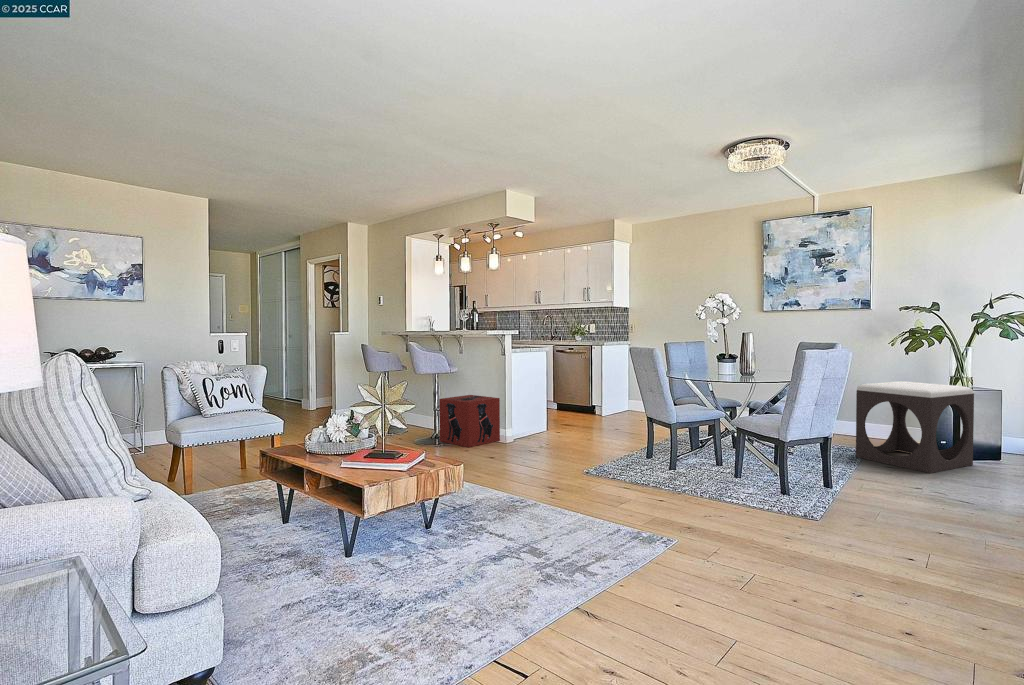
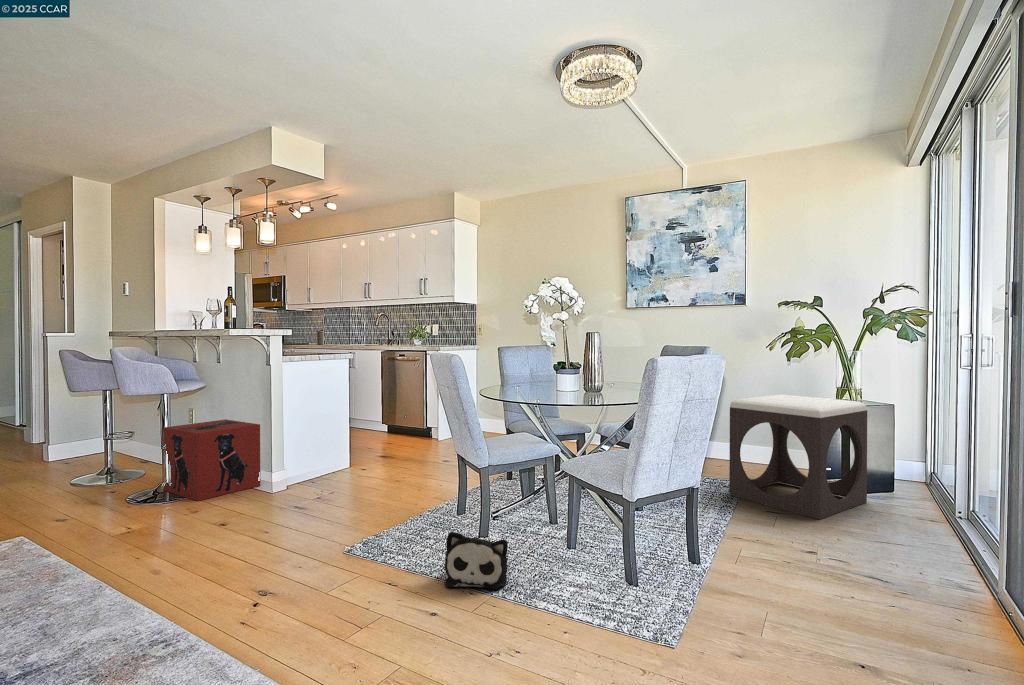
plush toy: none [666,461,707,495] -> present [445,531,508,589]

